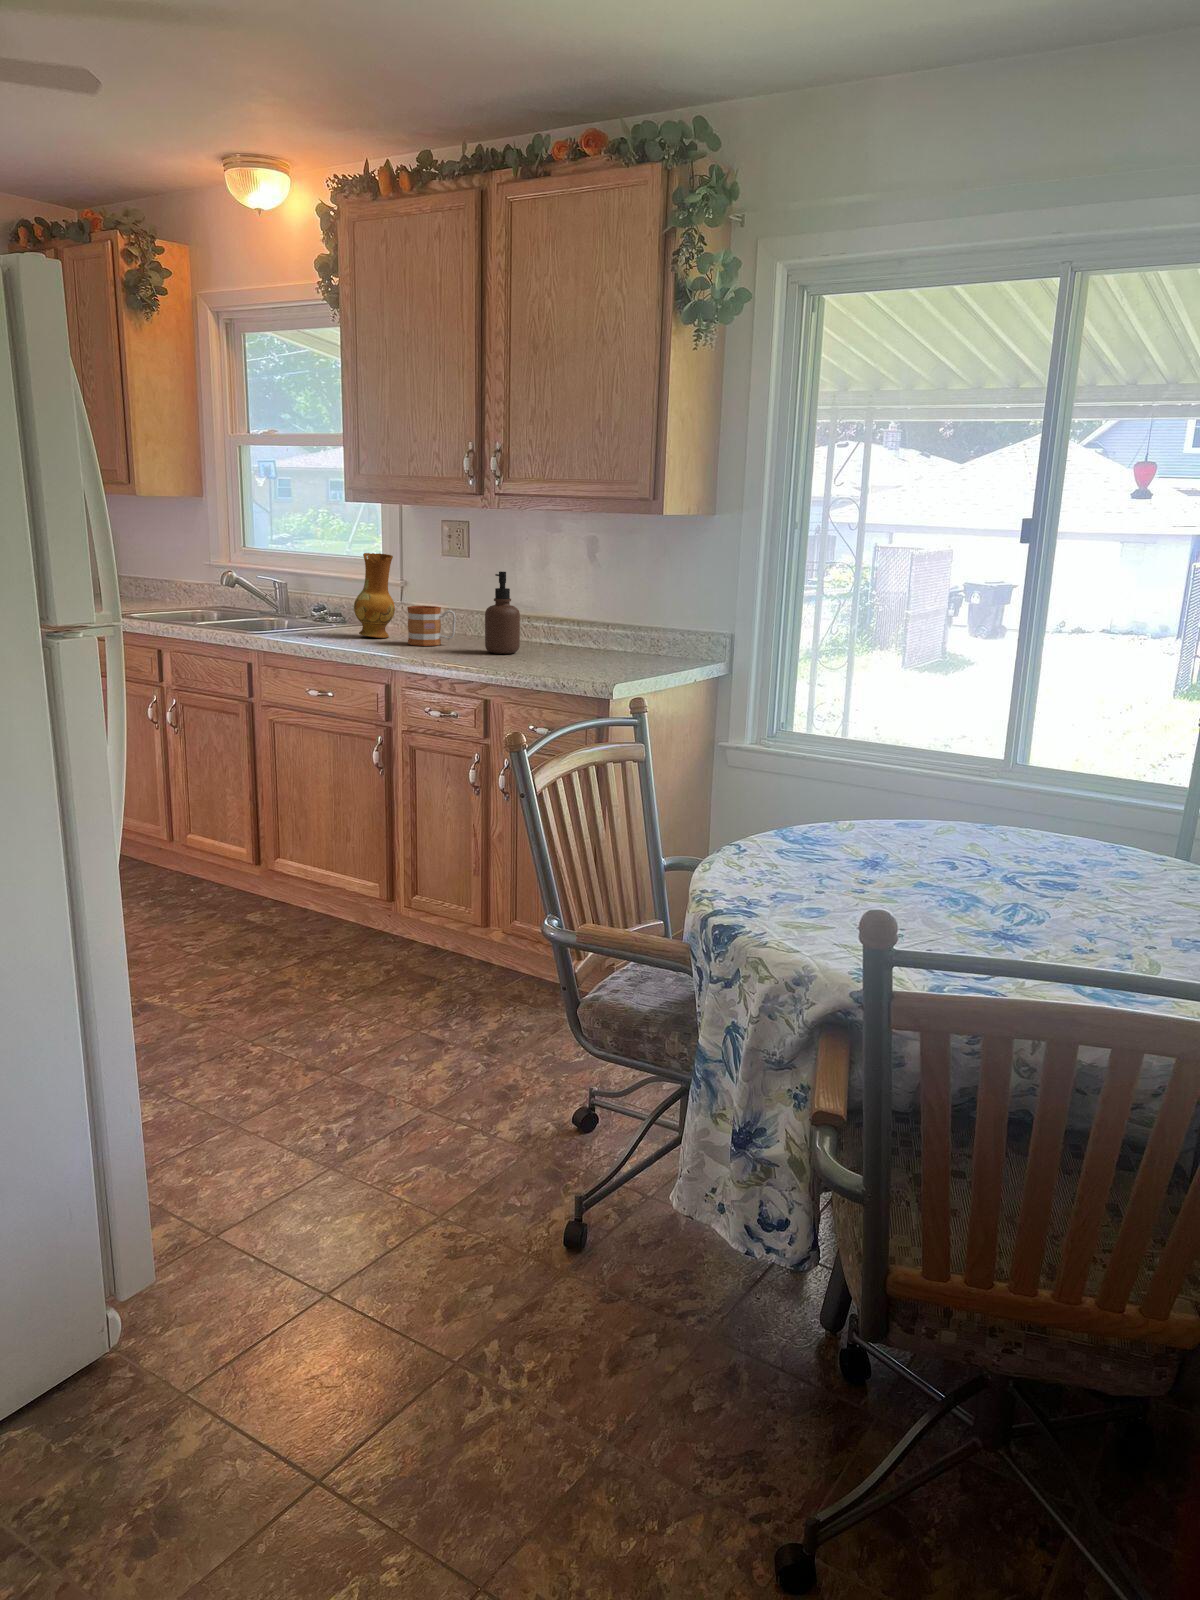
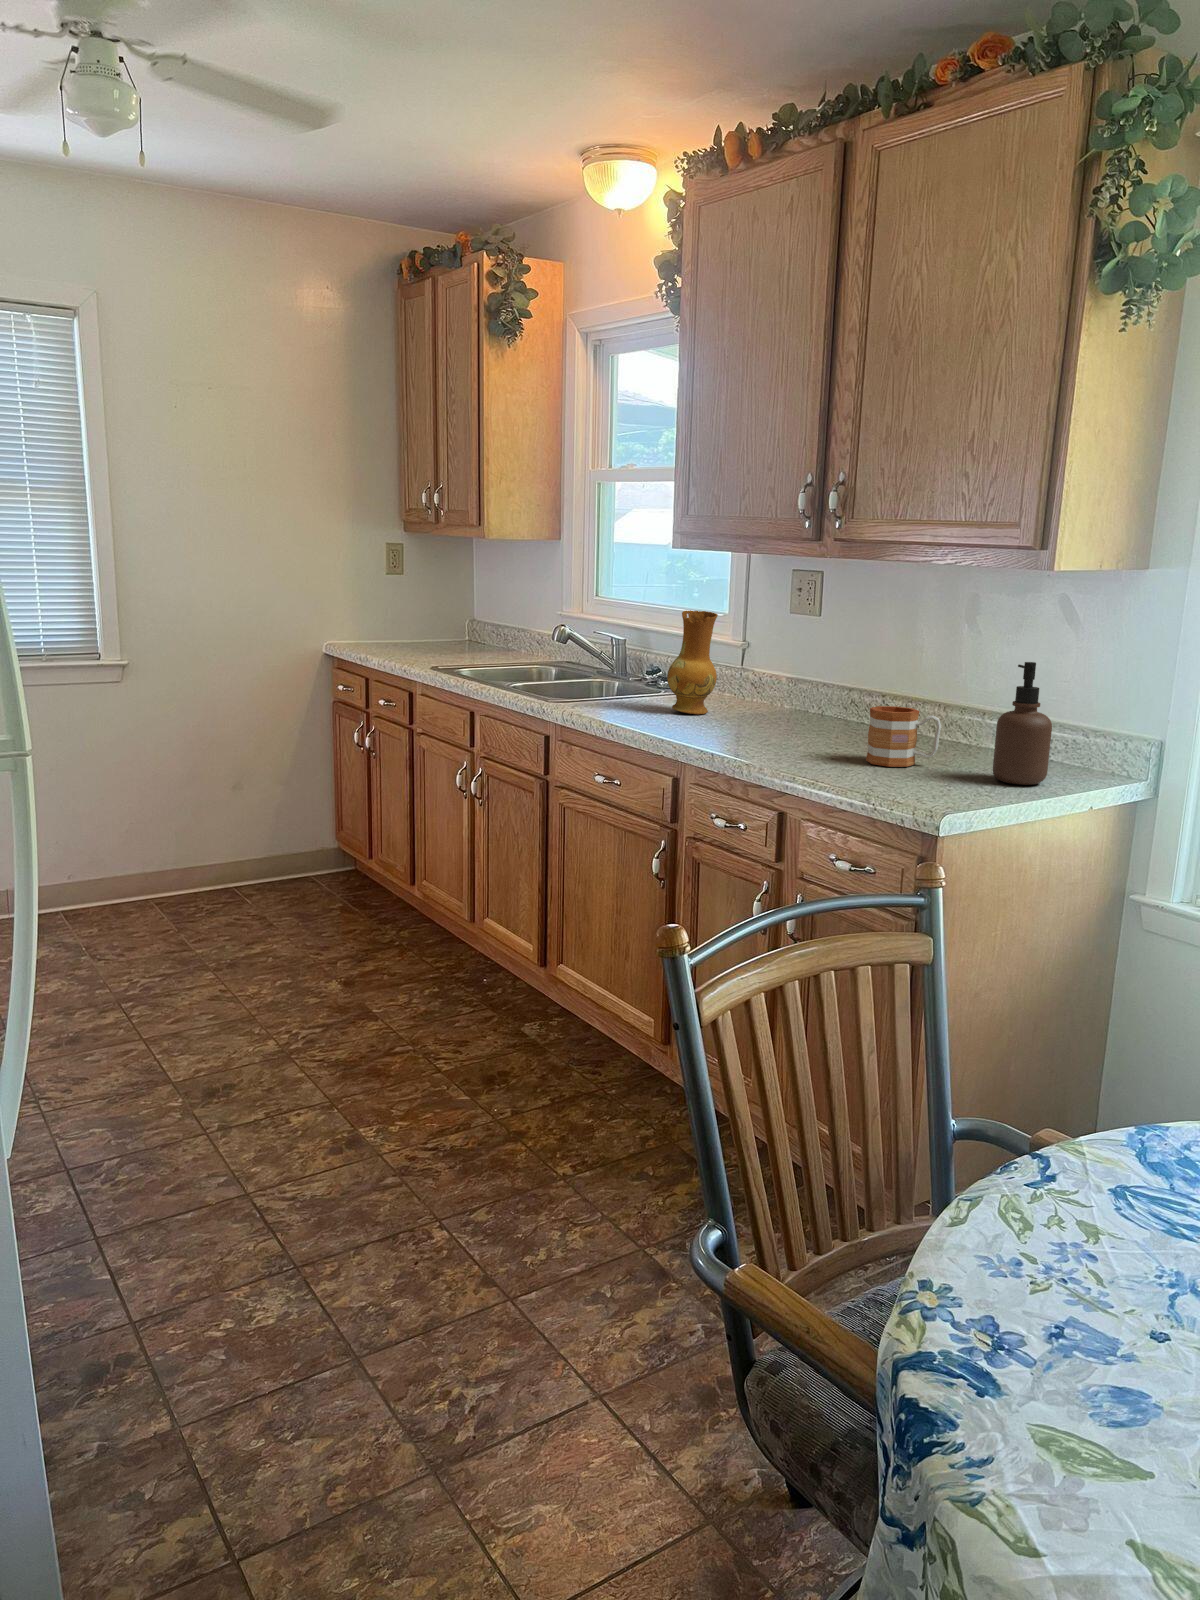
soap dispenser: present [485,571,520,654] -> present [993,662,1052,785]
mug: present [407,606,456,646] -> present [866,706,941,767]

